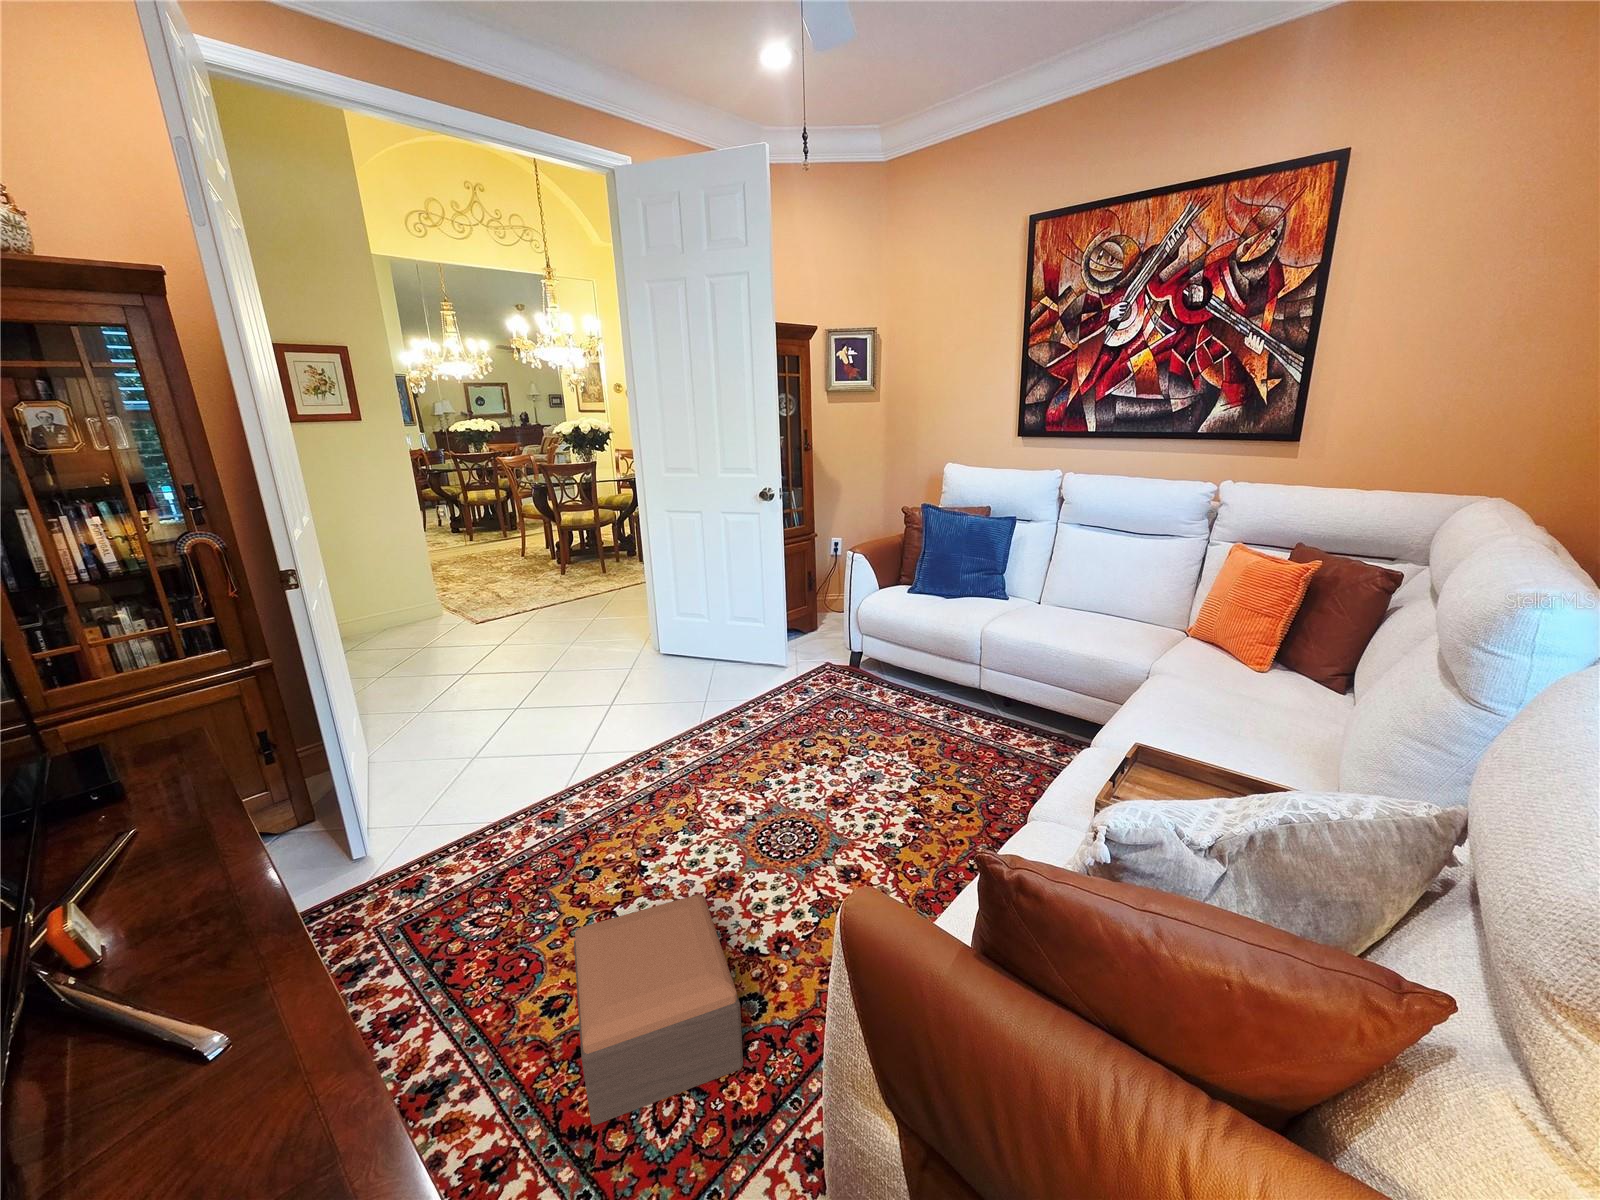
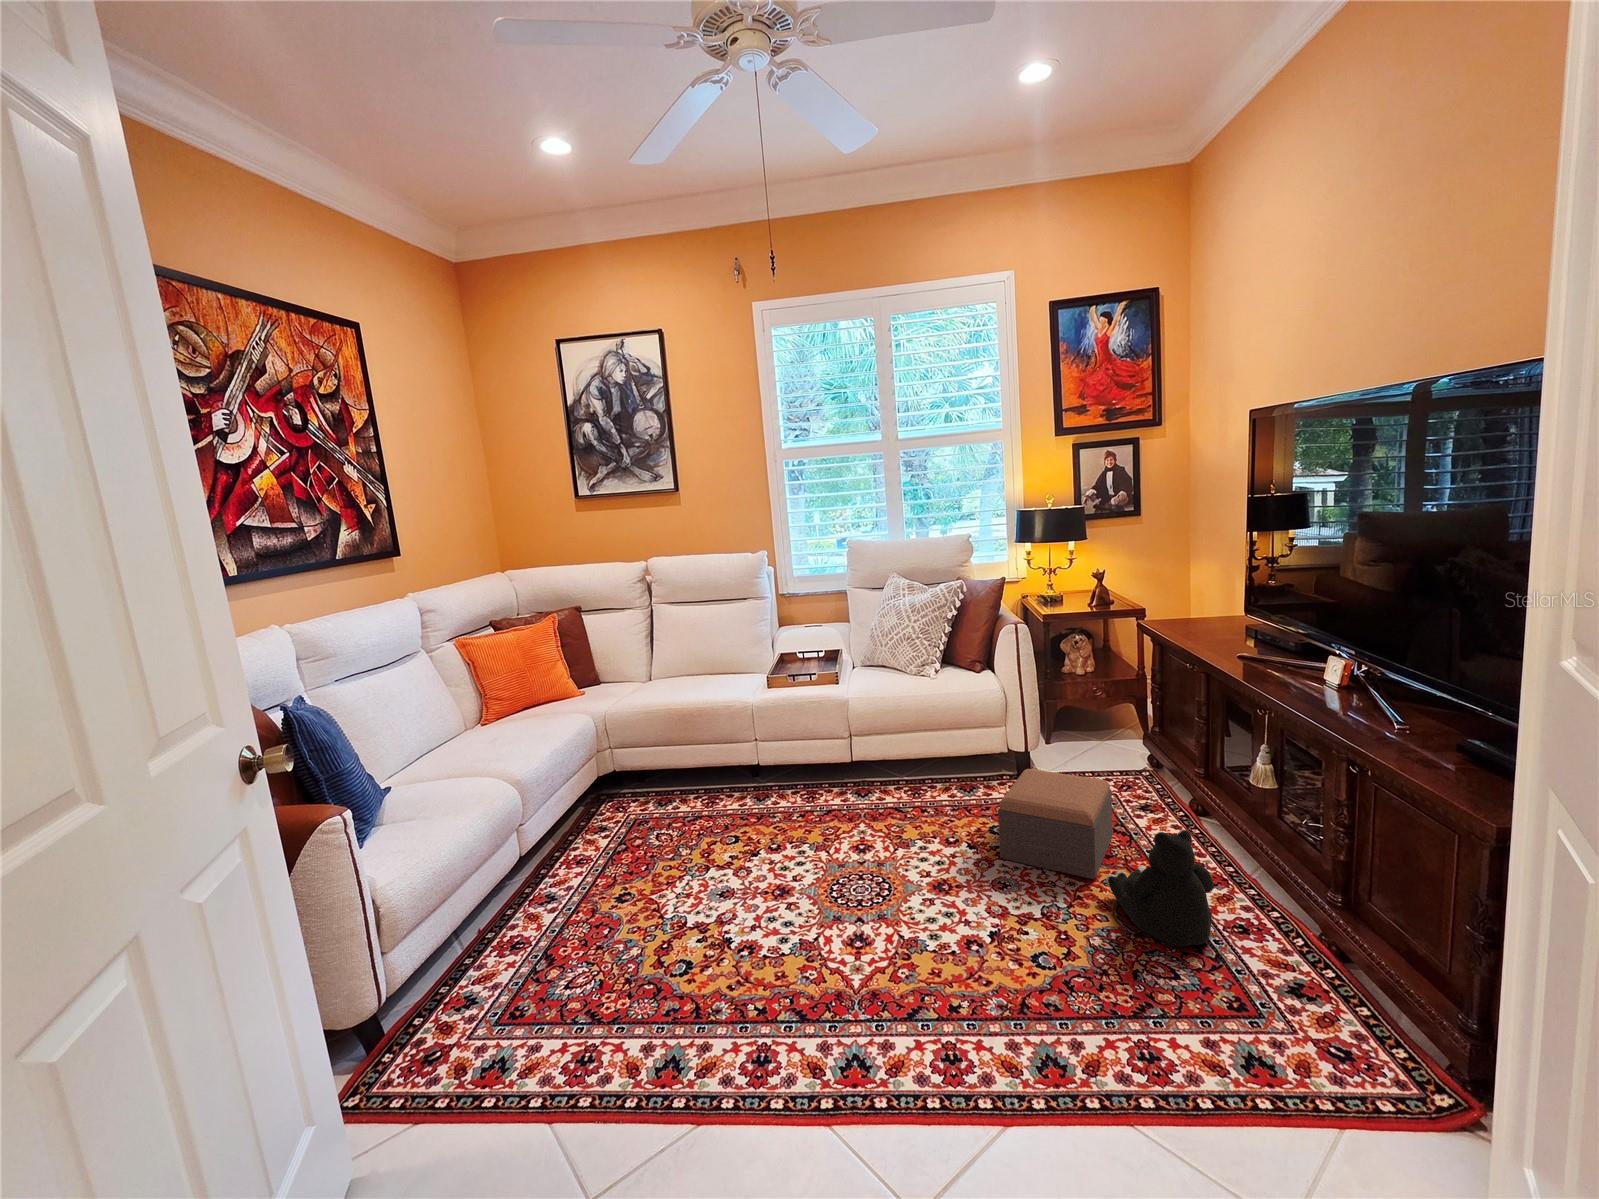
plush toy: none [420,869,559,1035] -> present [1106,830,1214,946]

